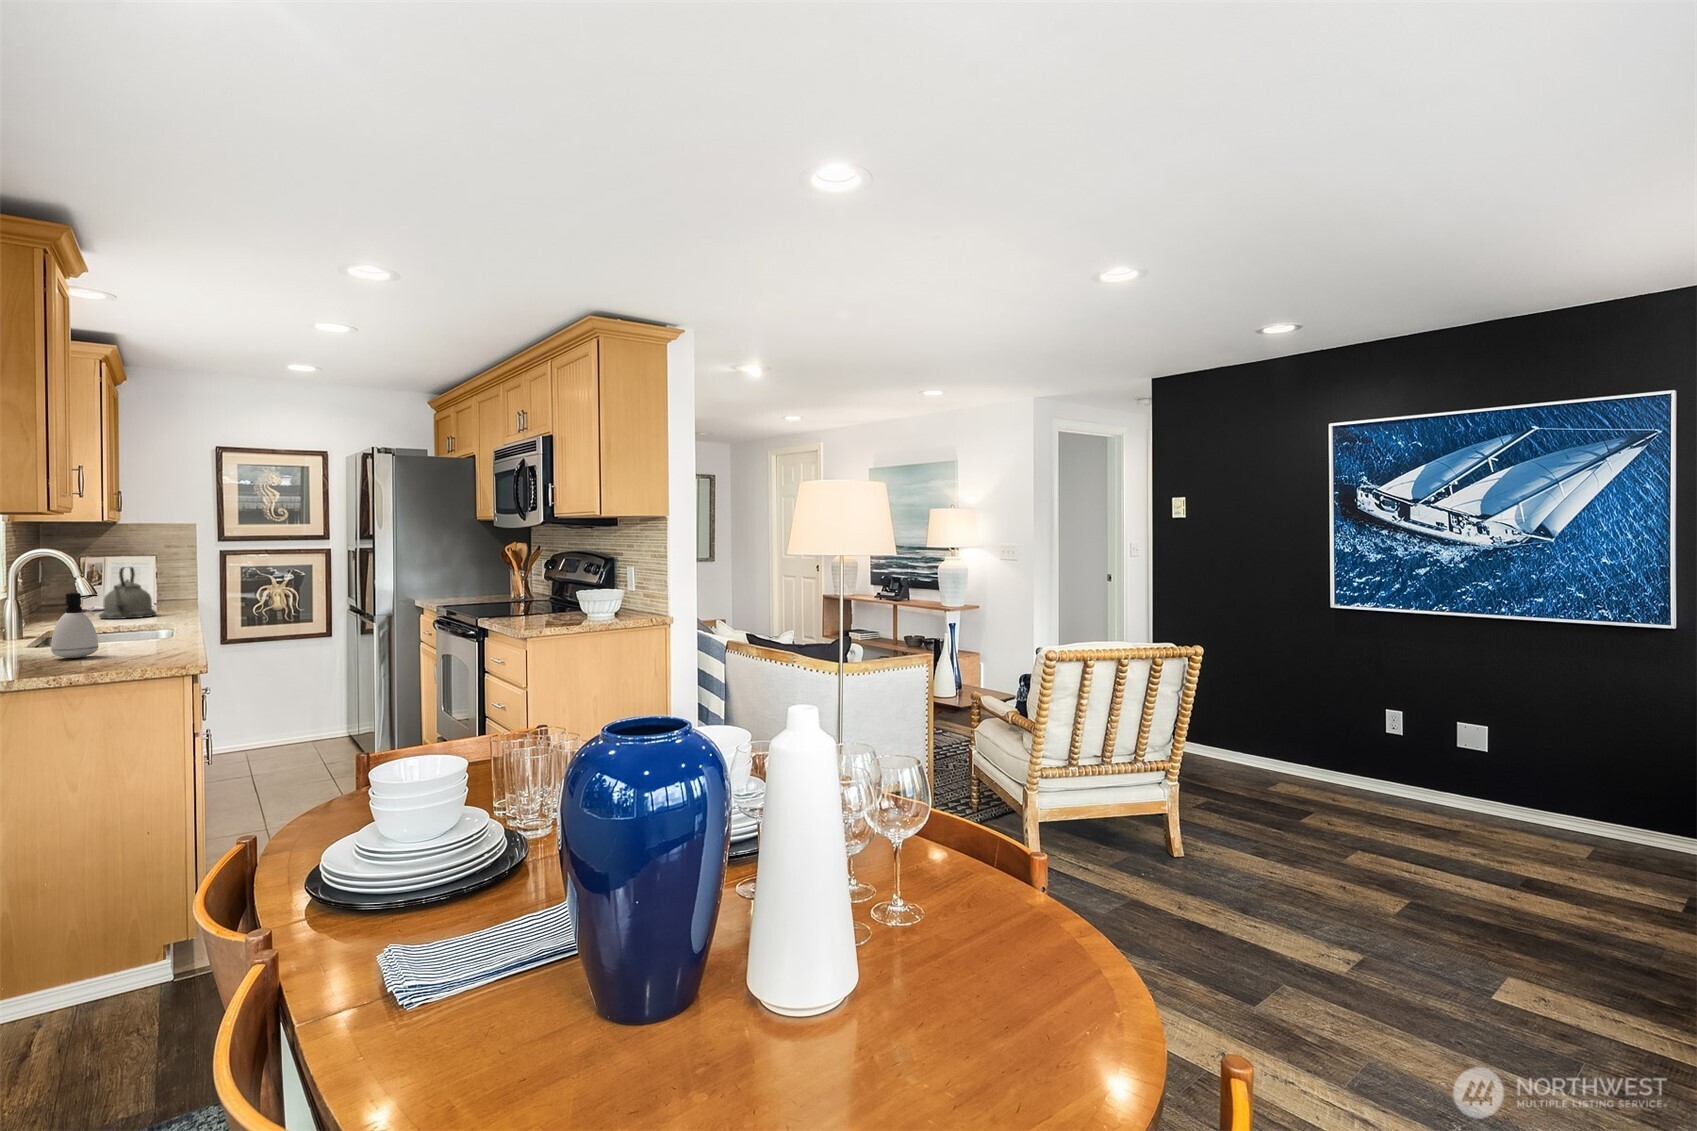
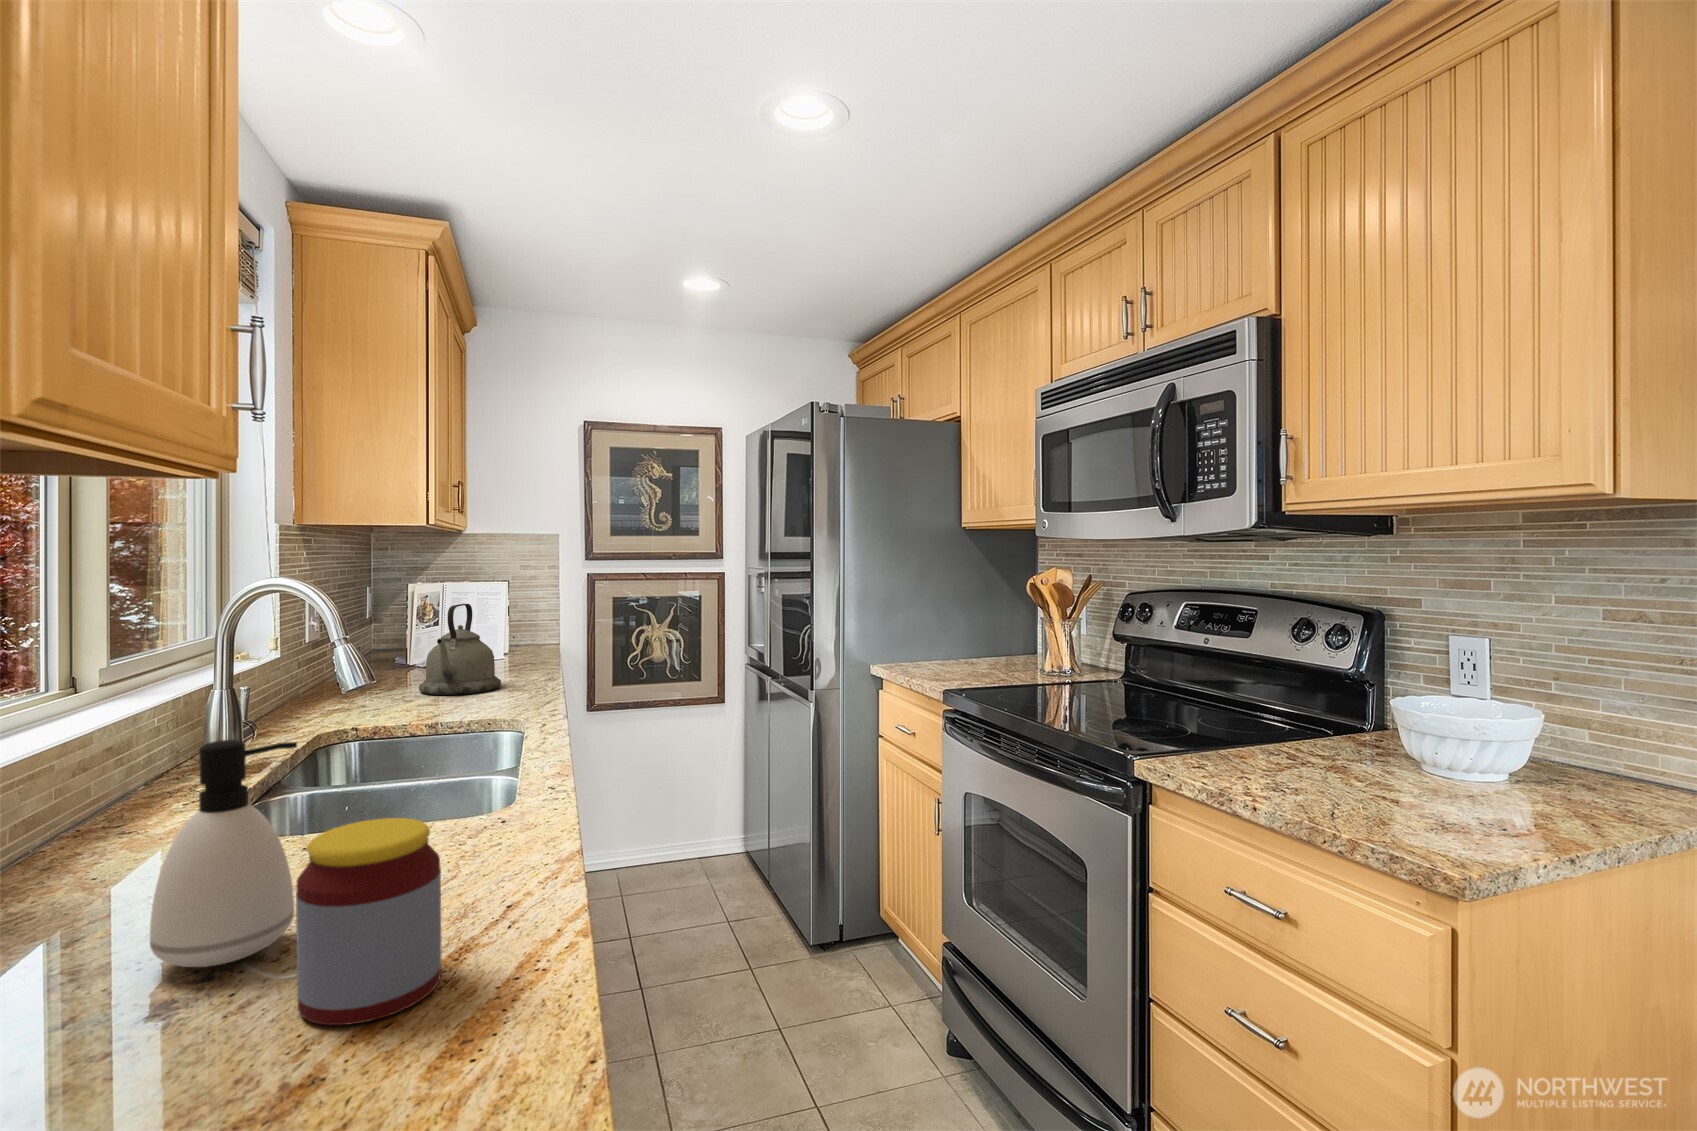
jar: none [109,612,156,660] -> present [296,818,442,1025]

